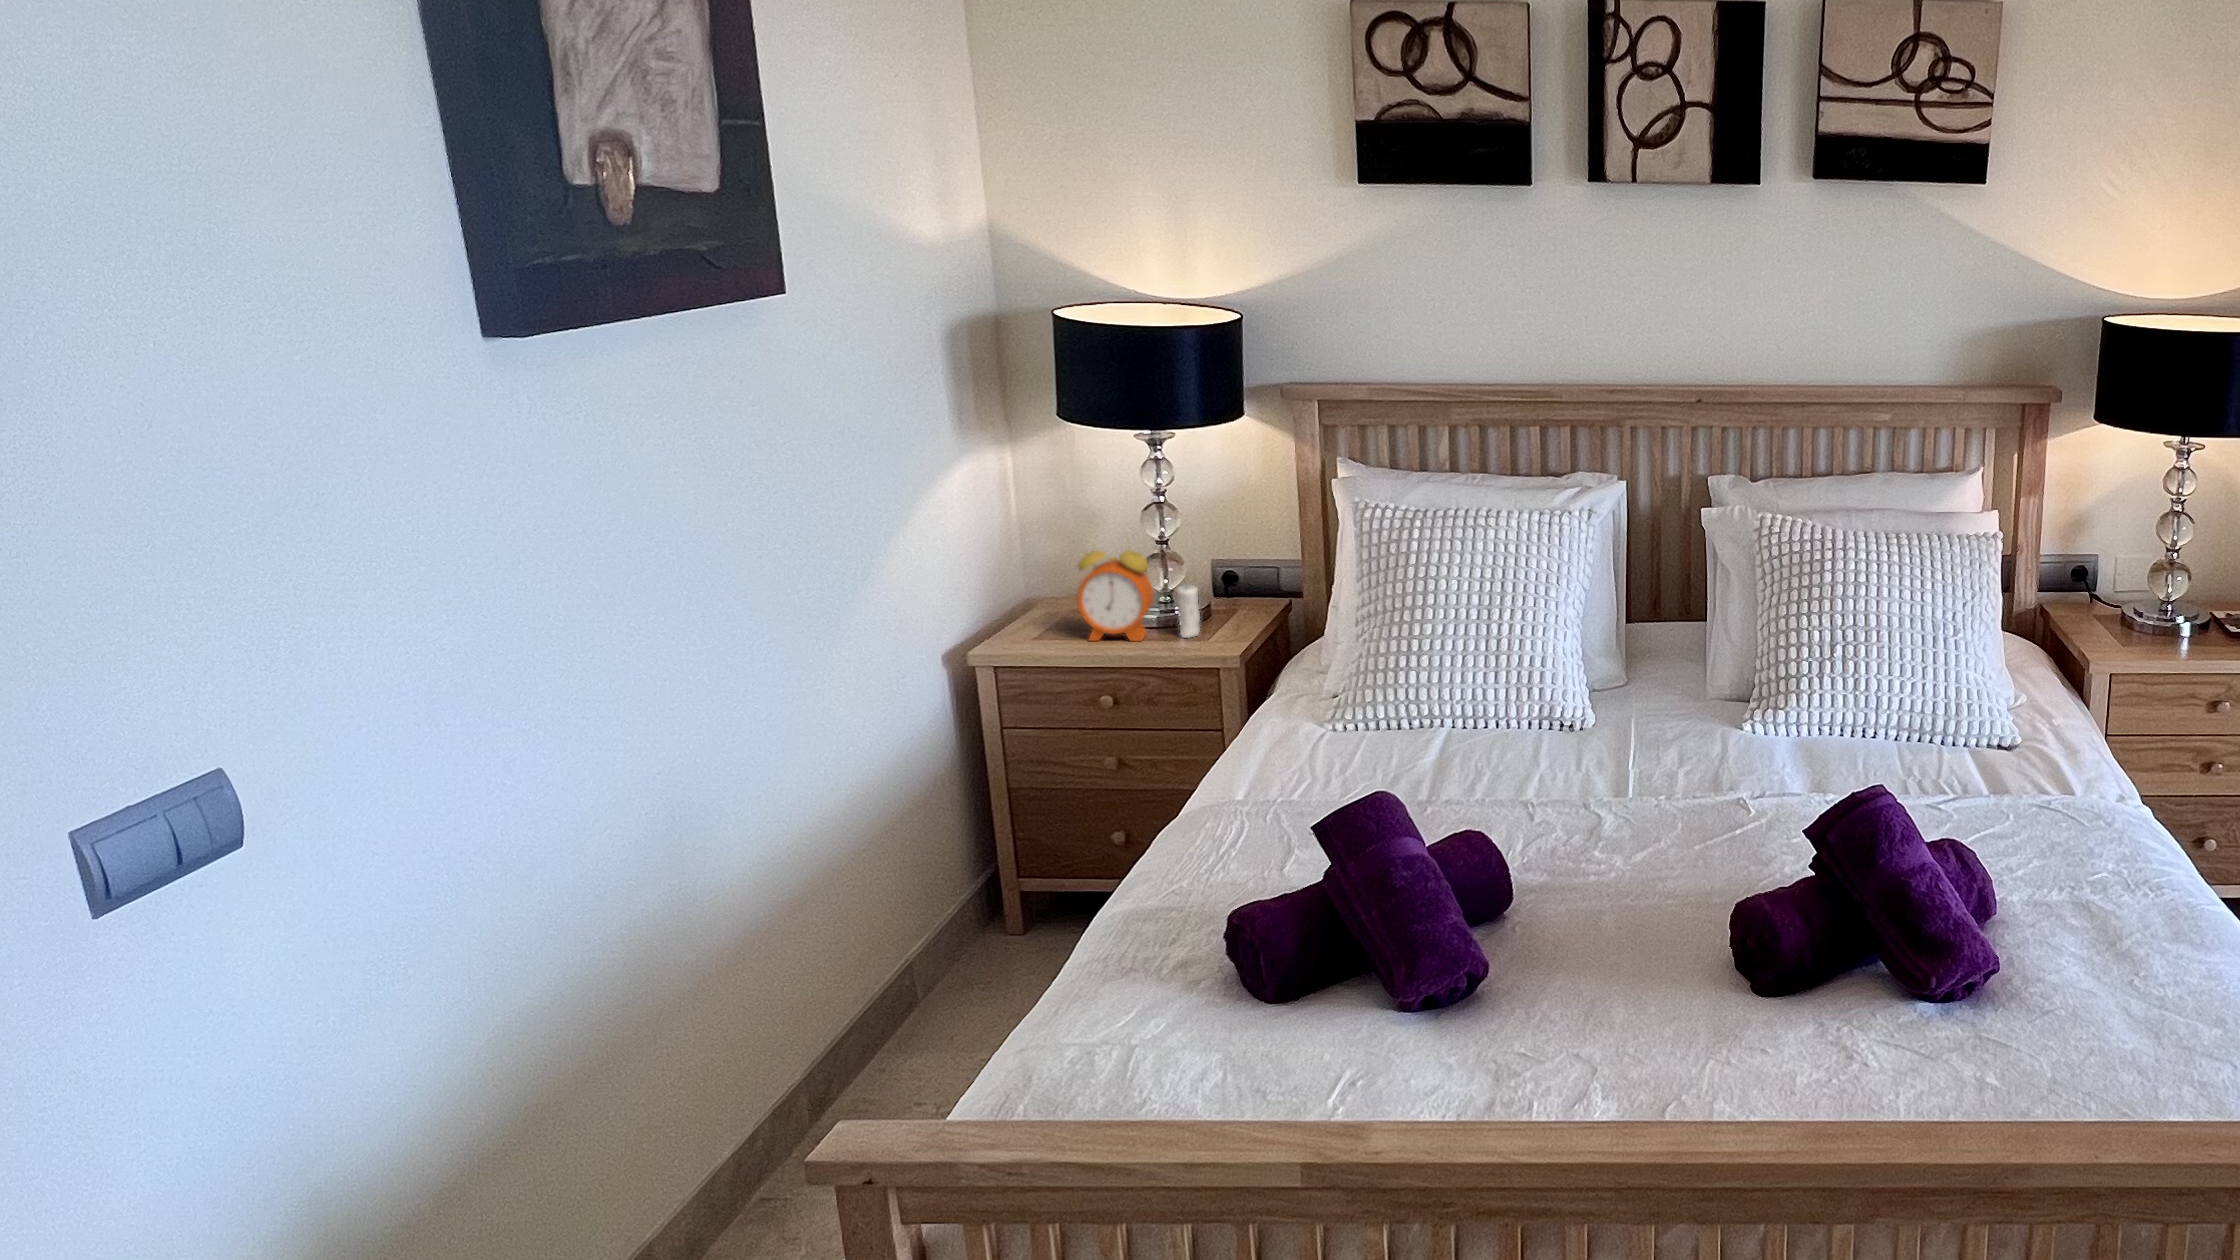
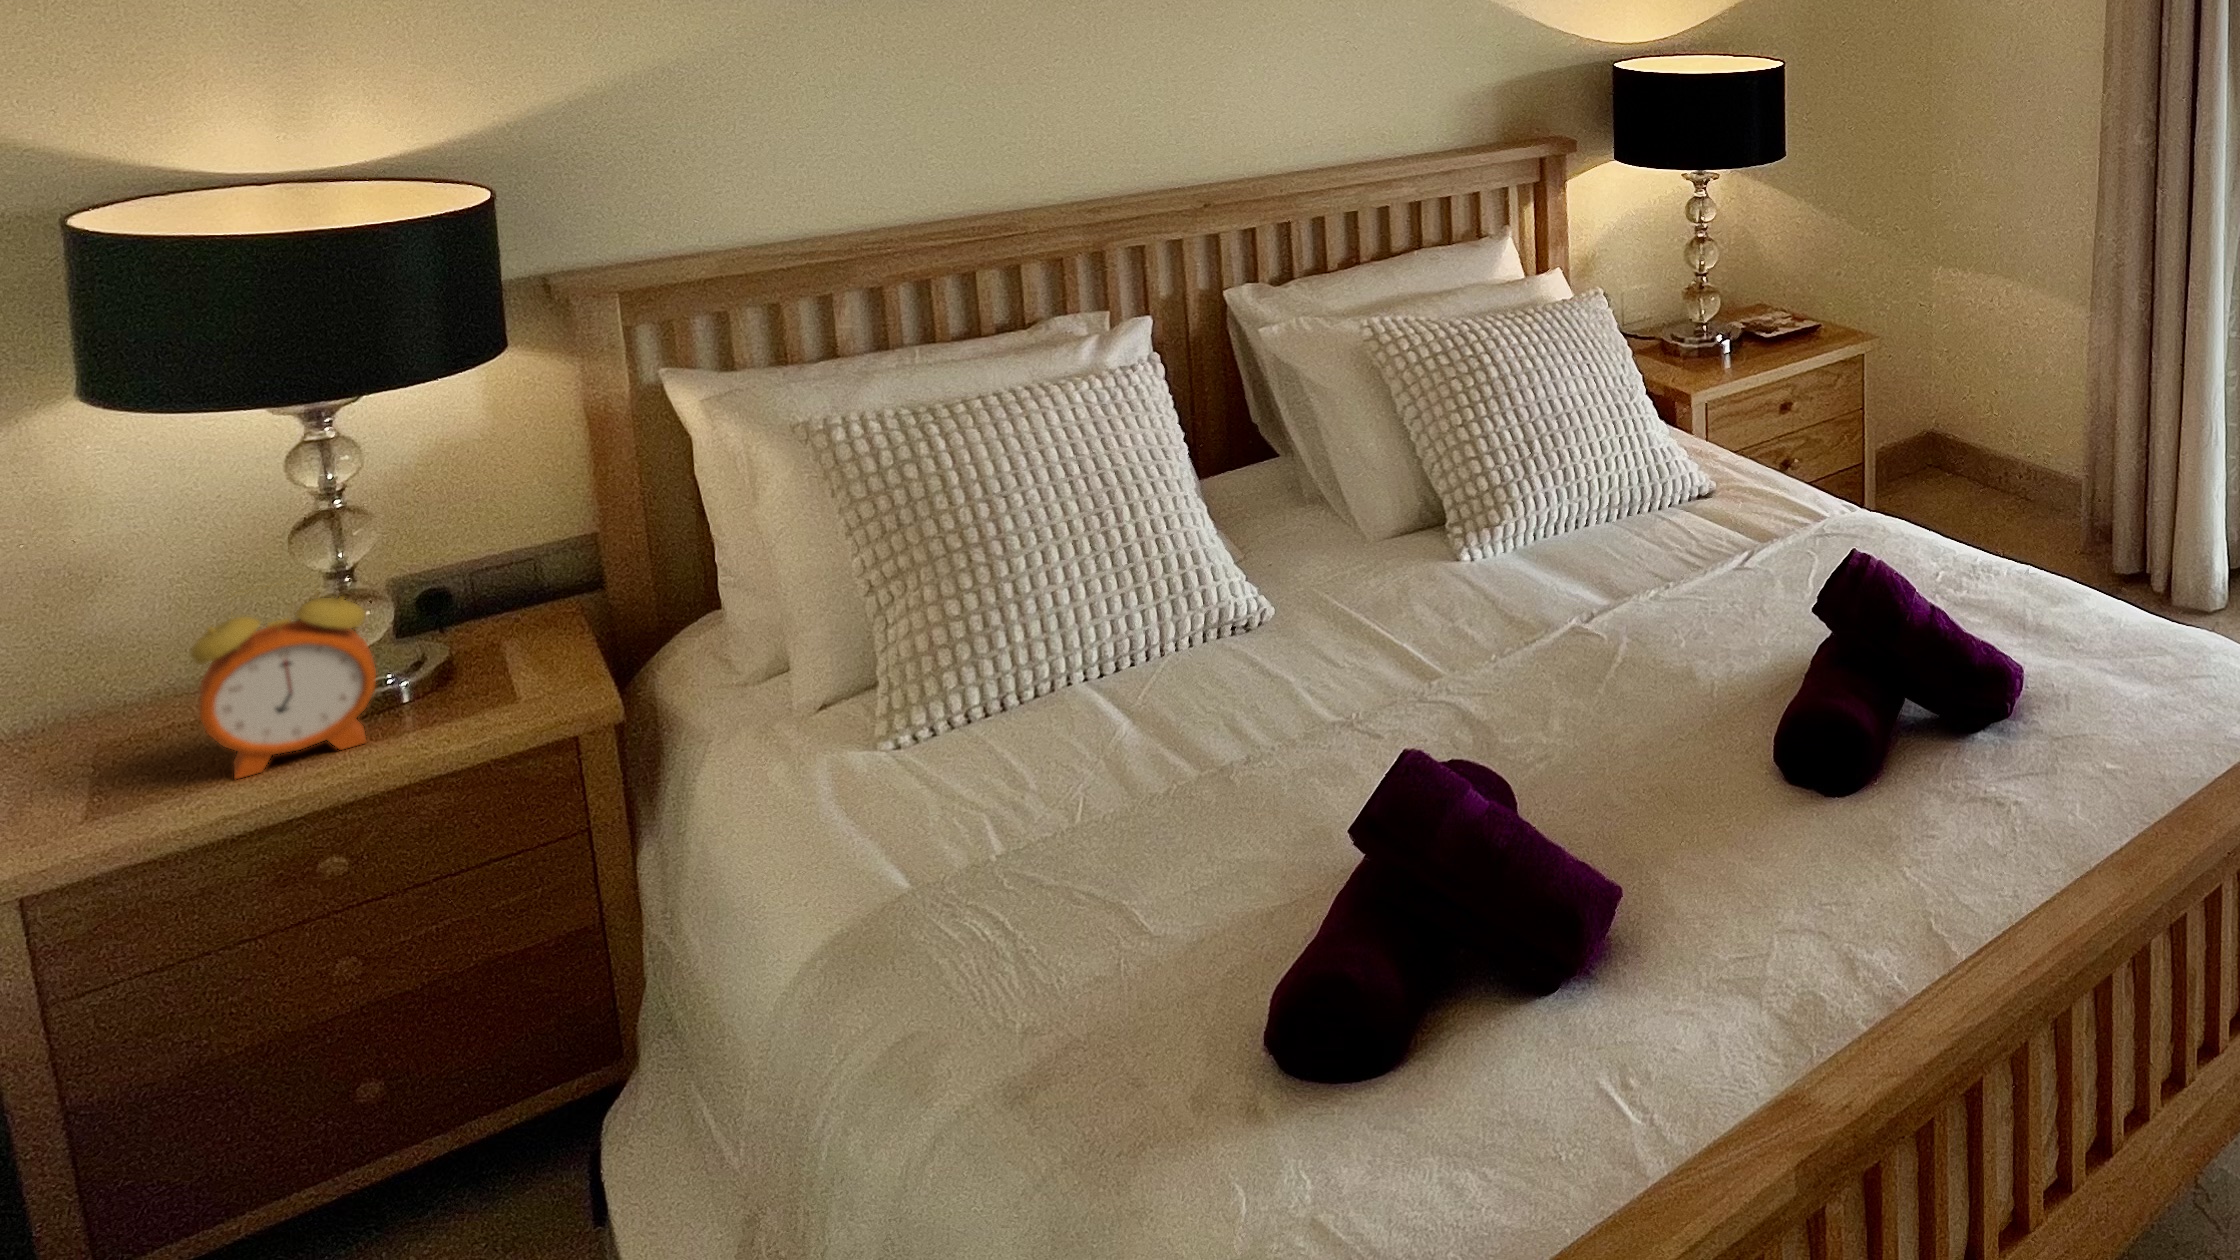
candle: present [1177,584,1200,638] -> none [429,612,486,711]

